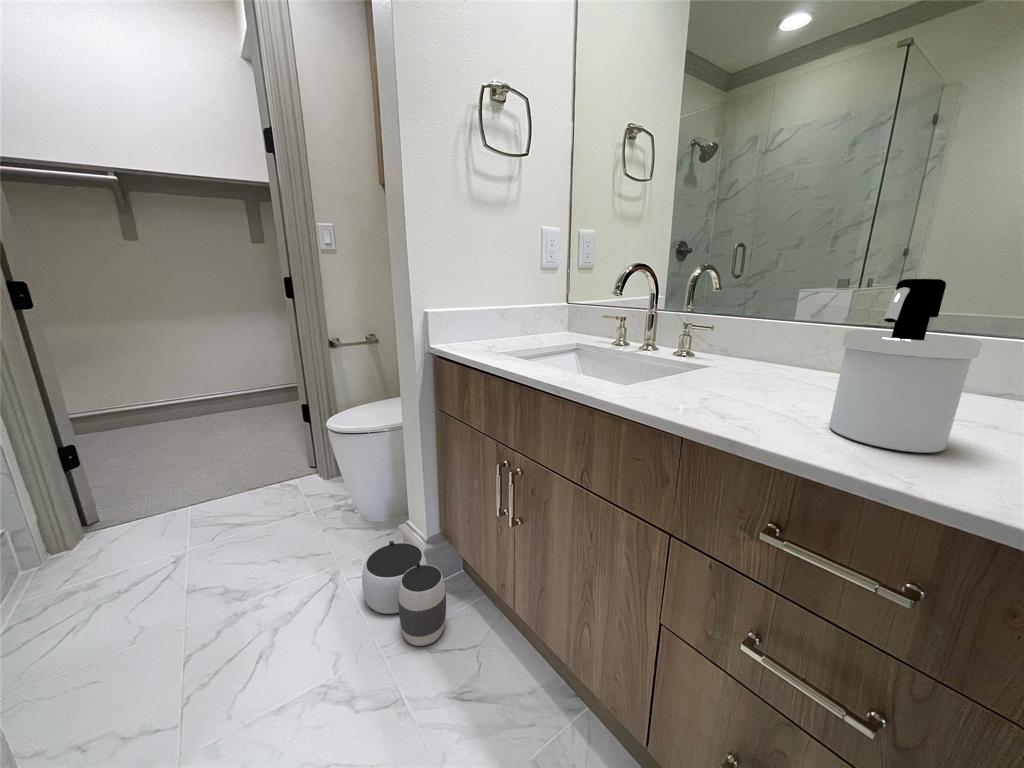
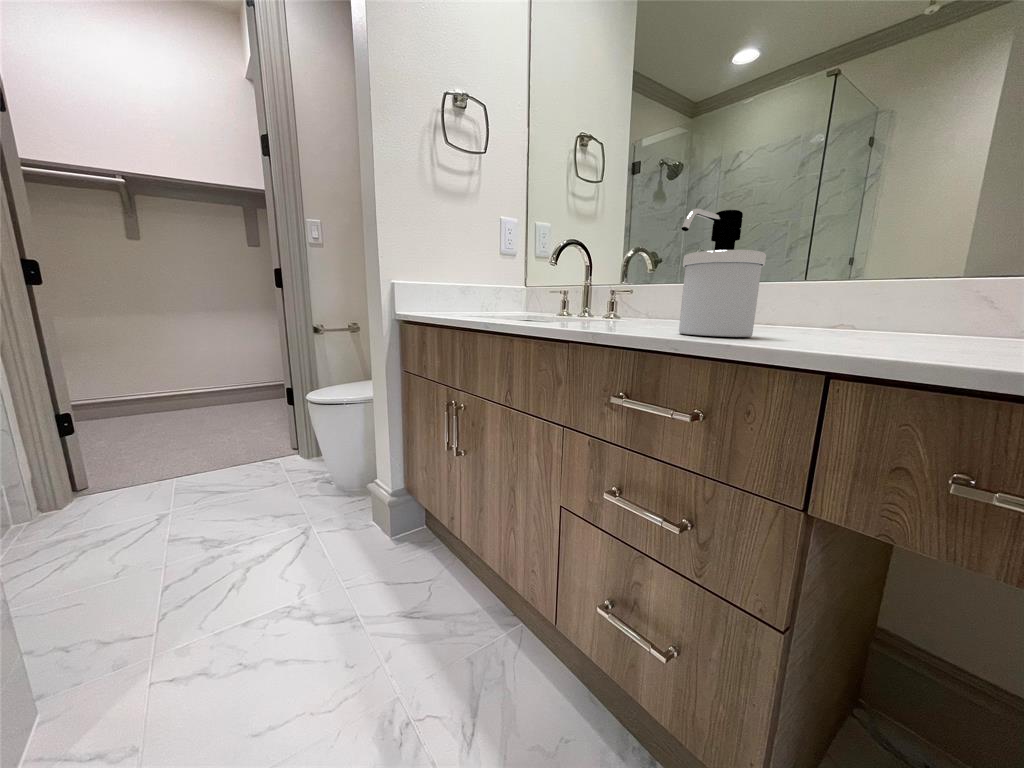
waste basket: present [362,541,446,646] -> none [330,497,405,580]

